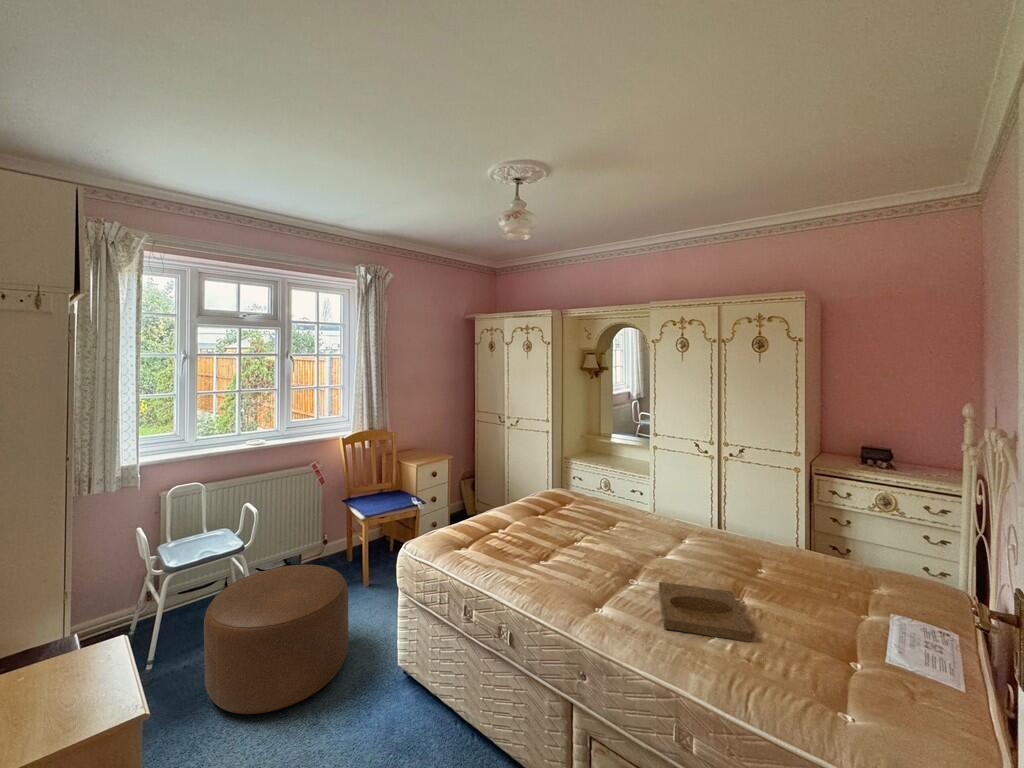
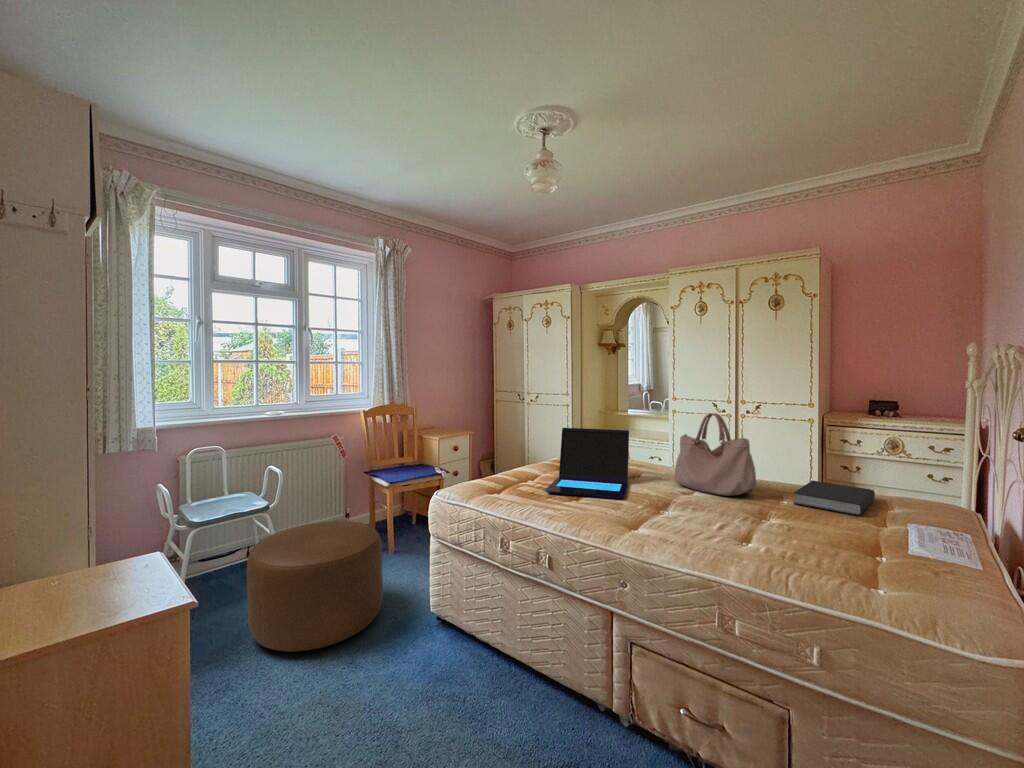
handbag: none [648,473,729,563] -> present [674,413,756,496]
laptop: none [513,477,604,564] -> present [545,428,629,499]
book: none [766,546,849,598] -> present [794,480,875,516]
tray: present [659,582,751,642] -> none [690,506,784,545]

